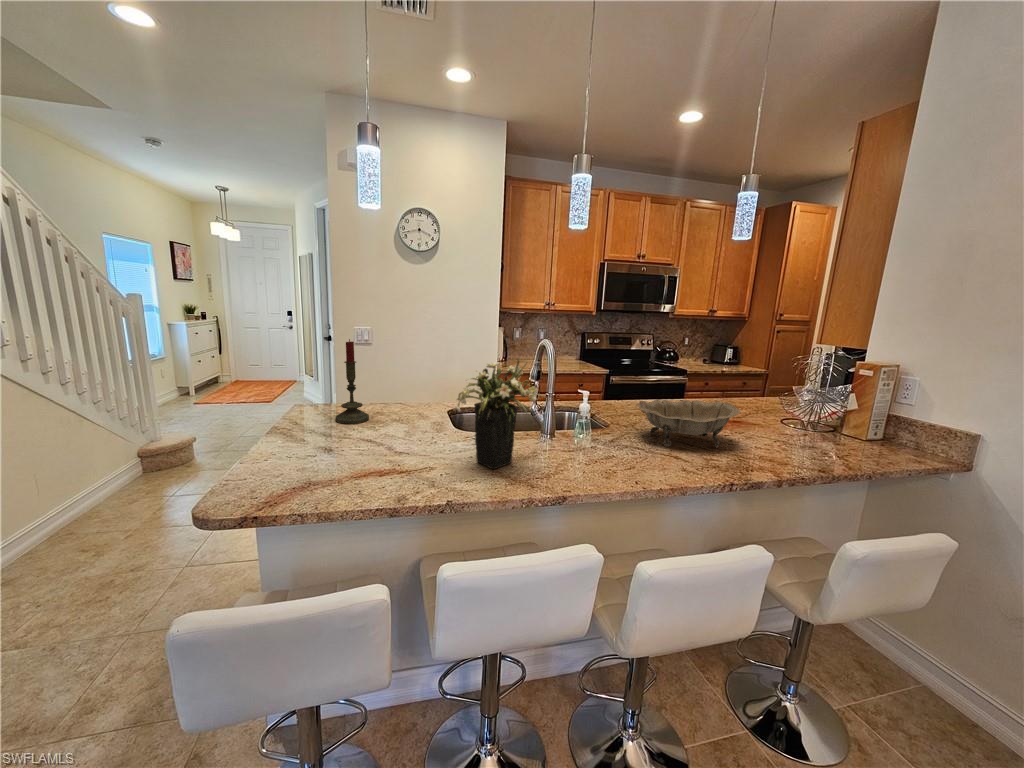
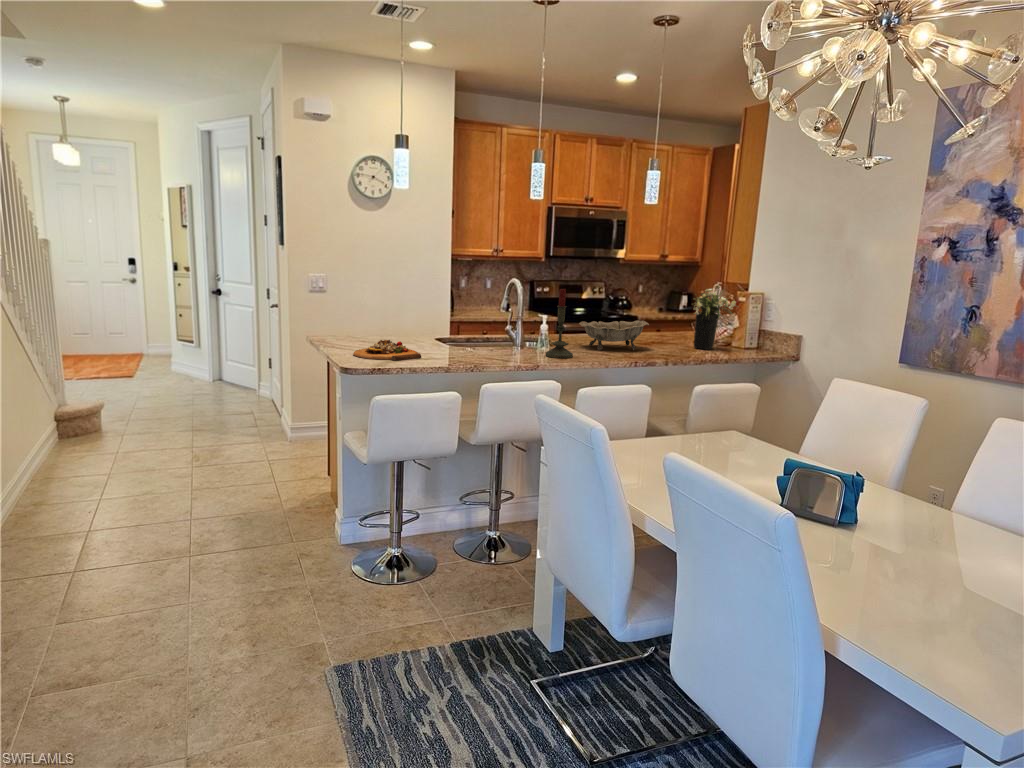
candle: present [336,339,369,424] -> present [546,288,573,358]
flower arrangement: present [453,360,545,469] -> present [694,288,736,350]
cutting board: none [295,435,398,483] -> present [353,340,421,361]

